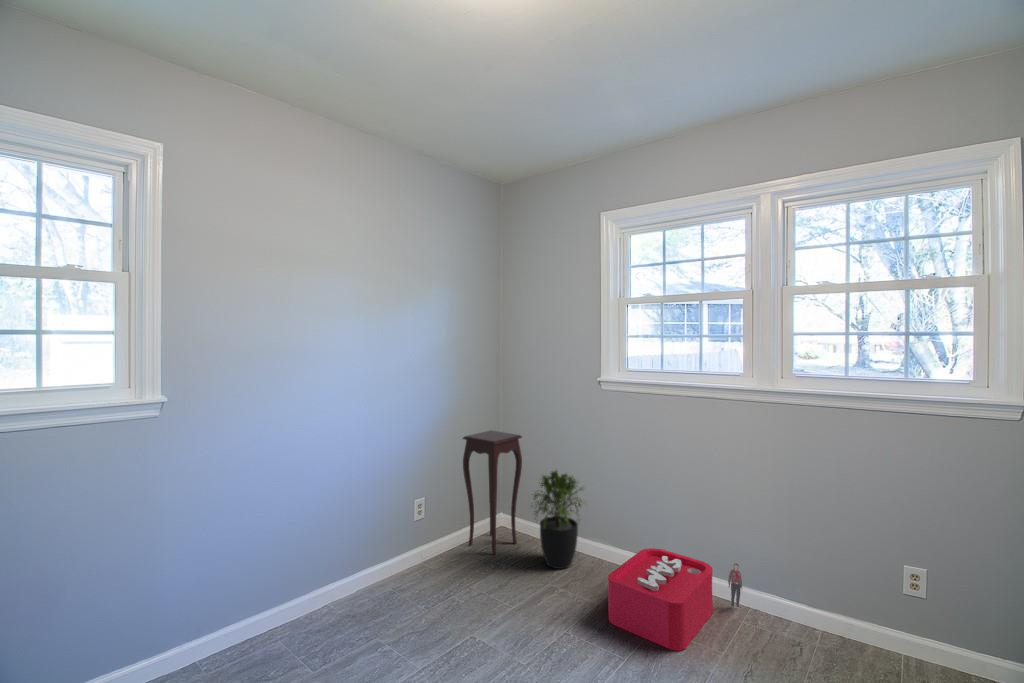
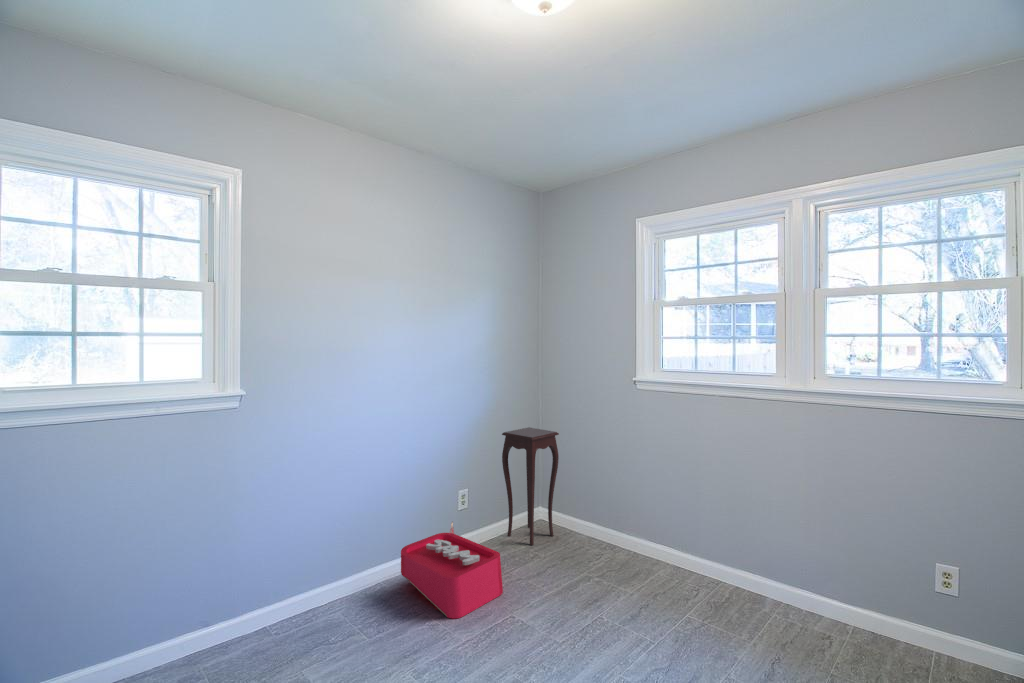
potted plant: present [532,470,583,569] -> none [564,464,623,560]
storage bin: present [608,548,742,651] -> present [401,522,503,618]

